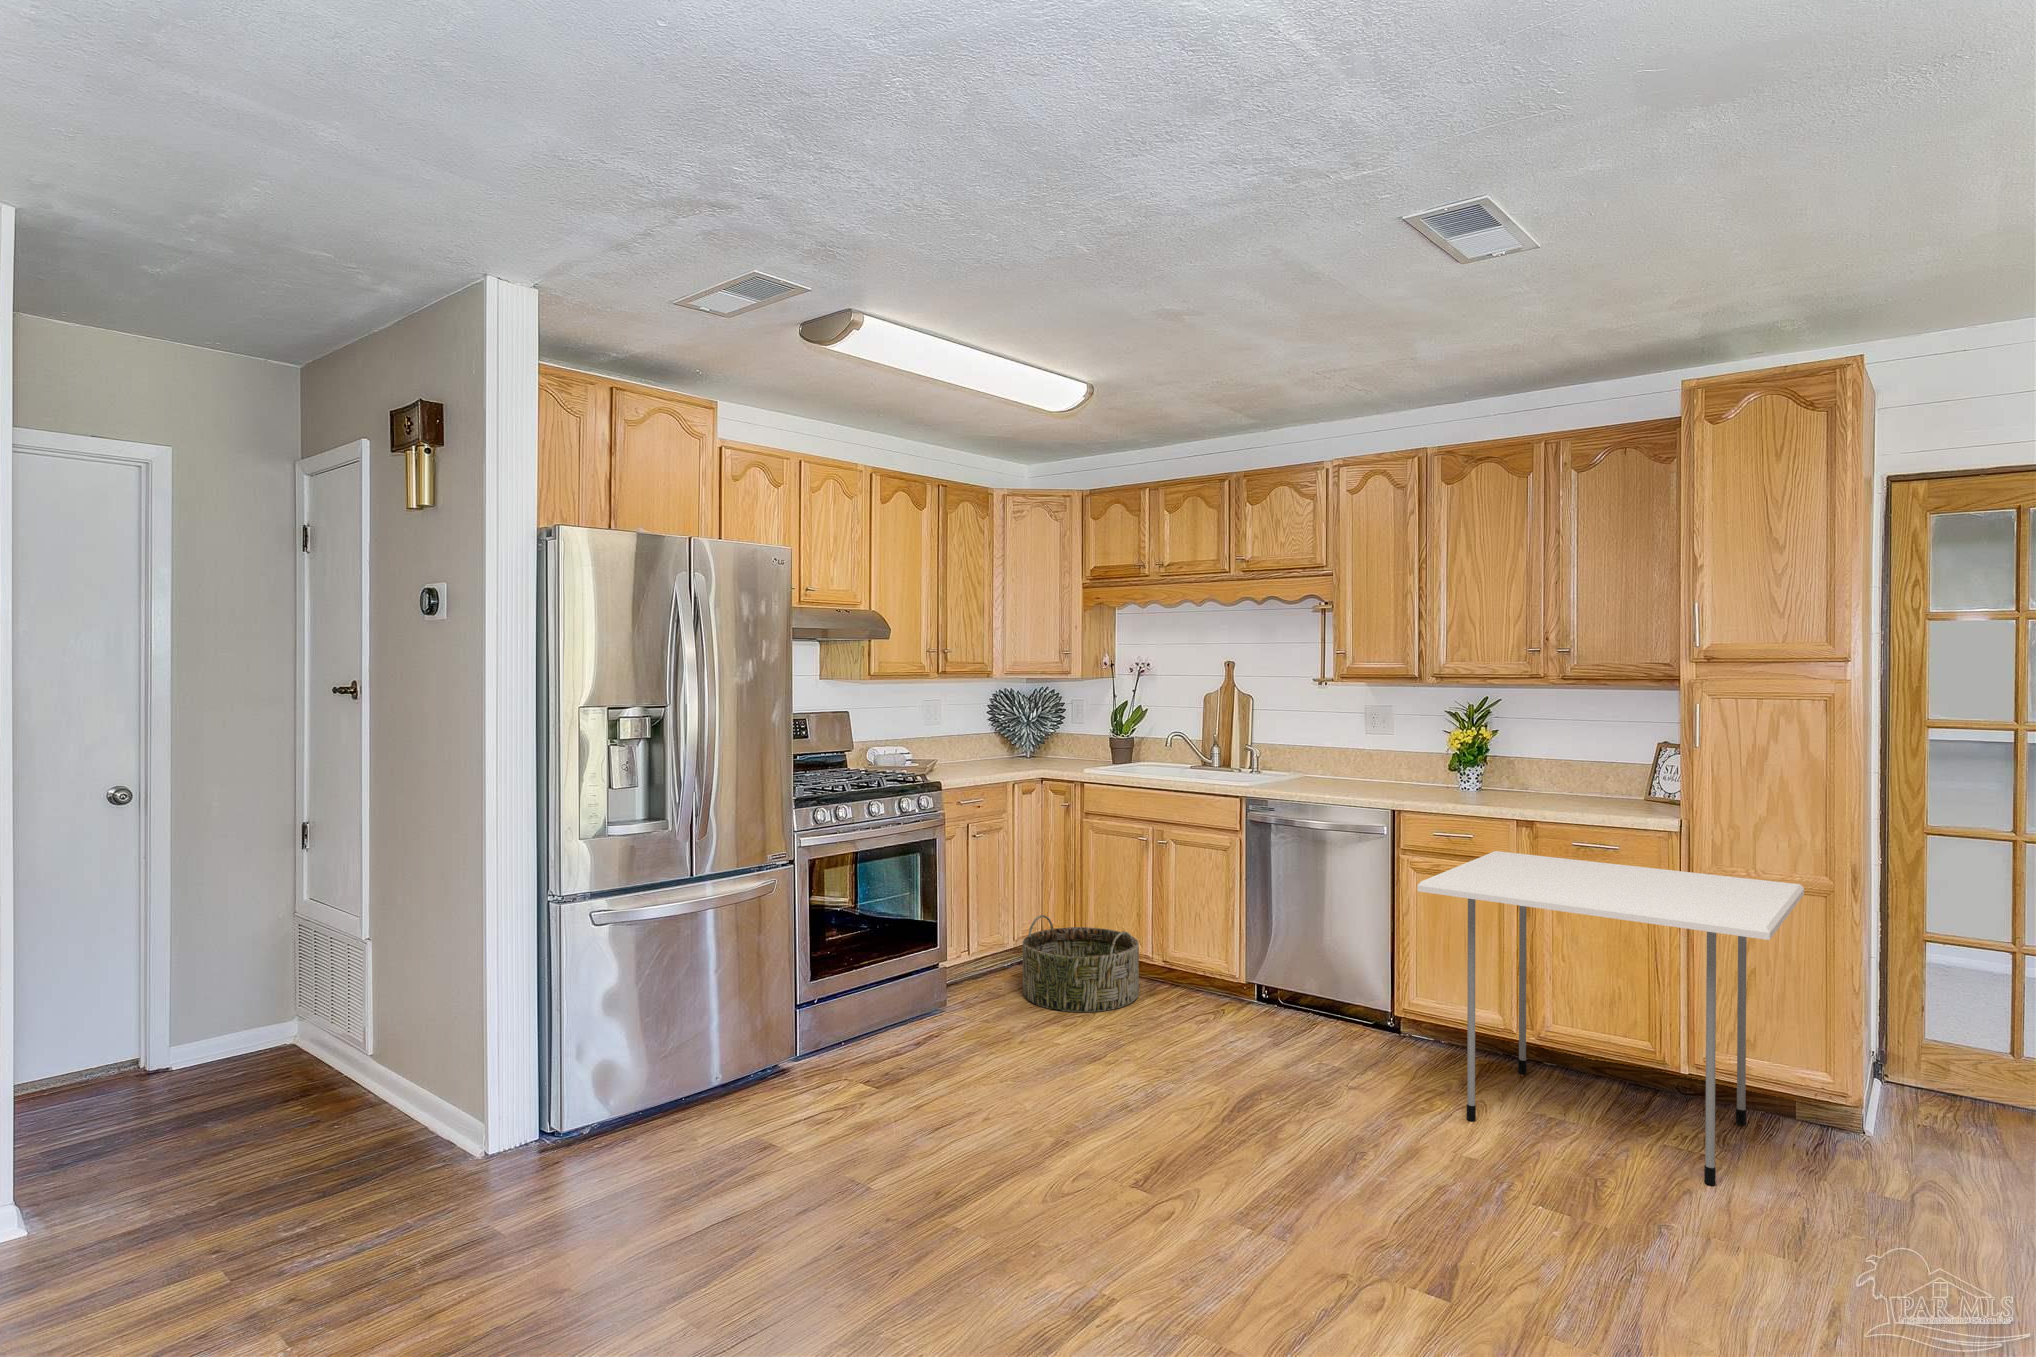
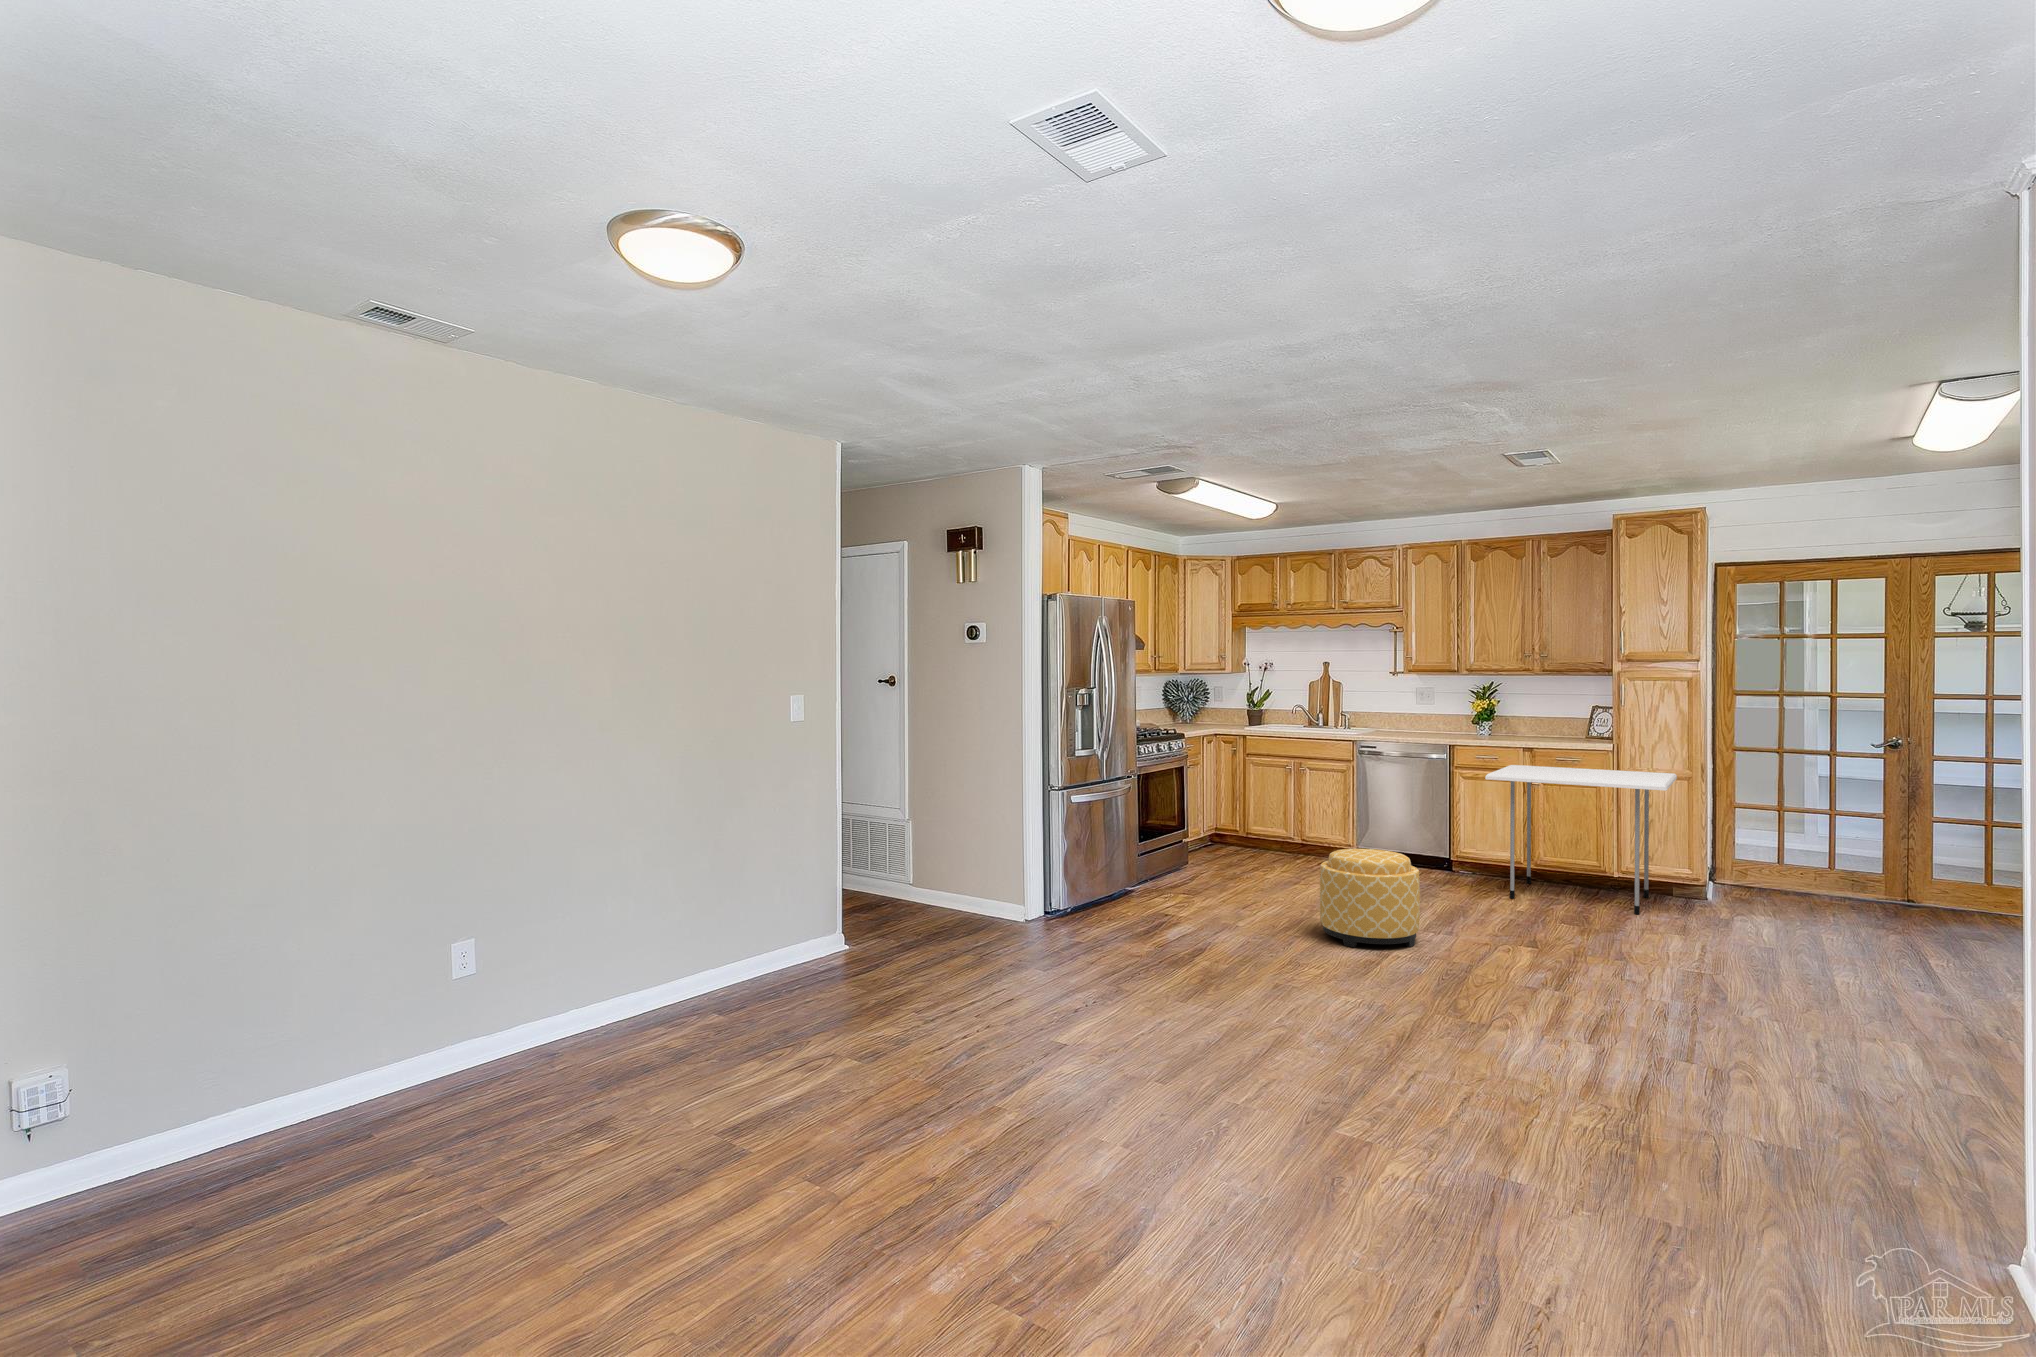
basket: present [1023,915,1139,1012] -> none [1223,814,1294,866]
ottoman: none [999,1055,1199,1299] -> present [1320,849,1420,947]

